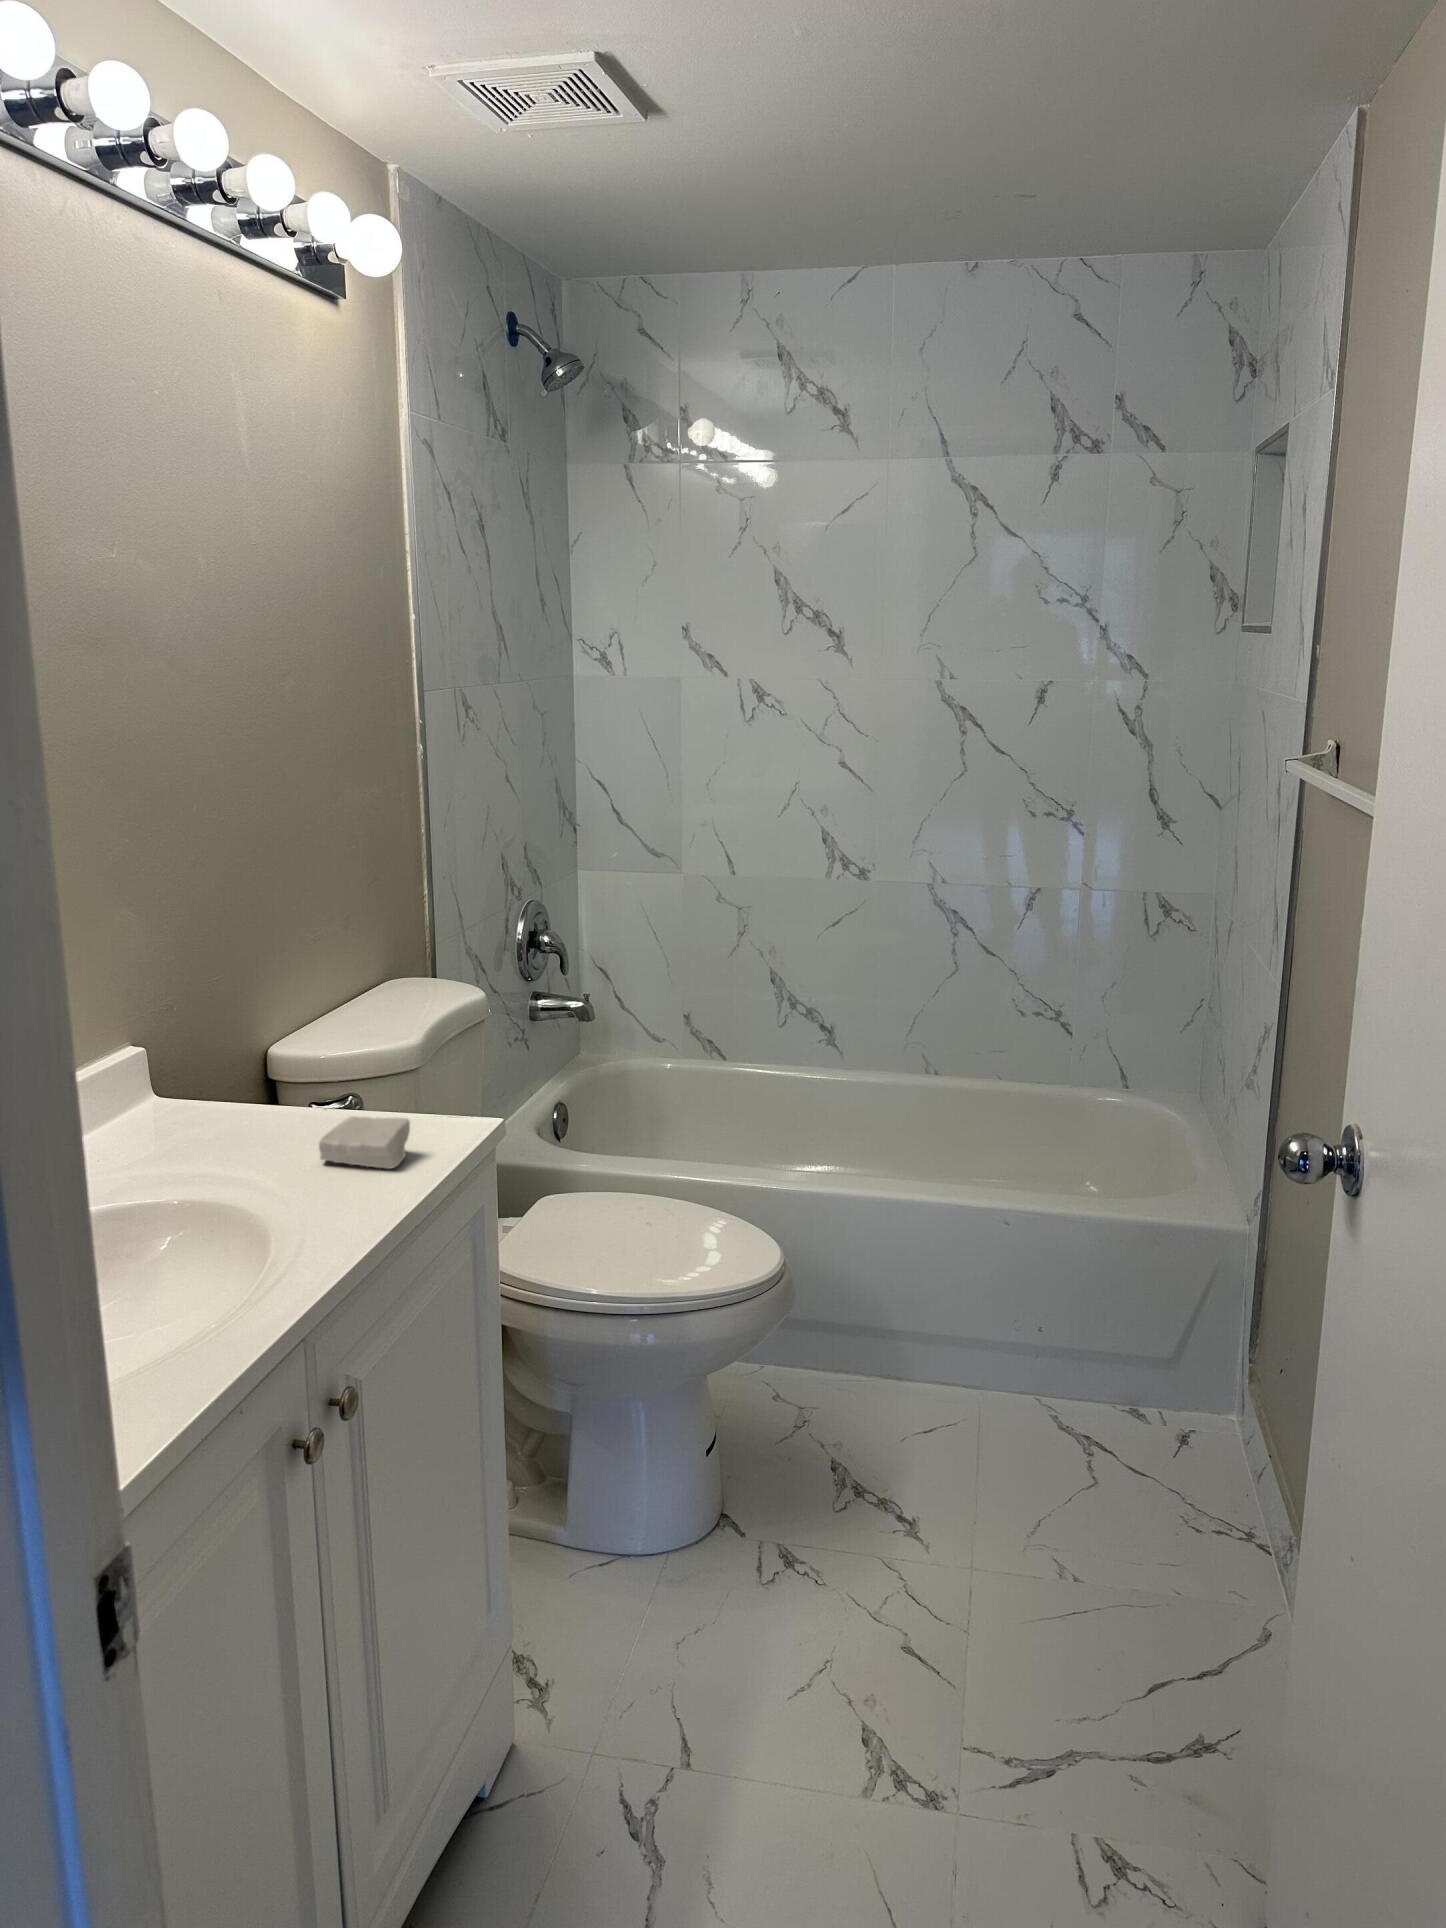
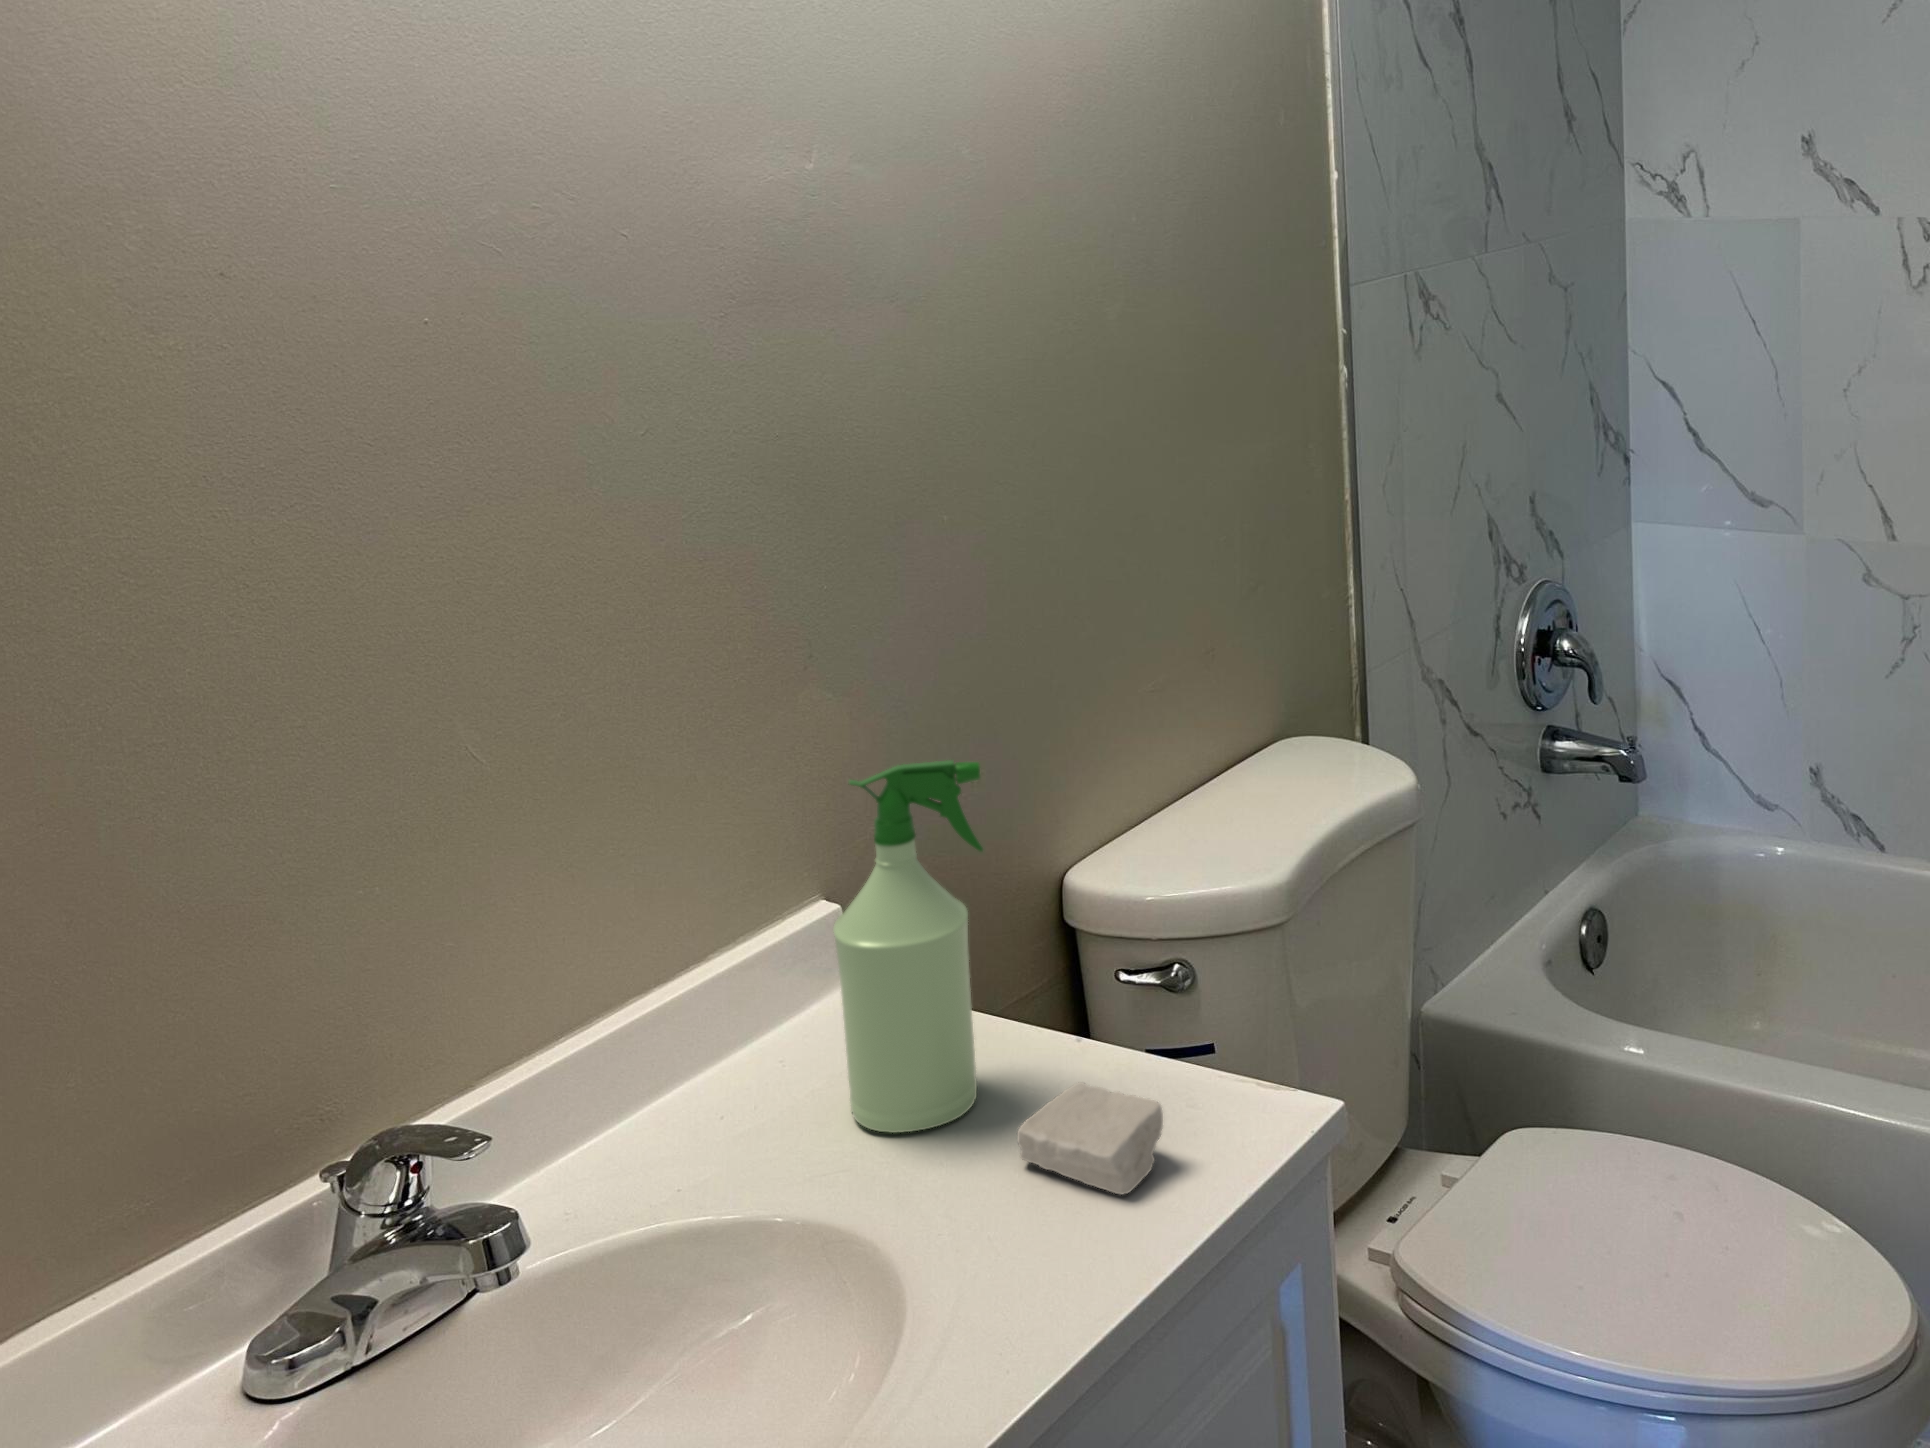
spray bottle: none [181,929,277,1159] -> present [833,760,983,1133]

